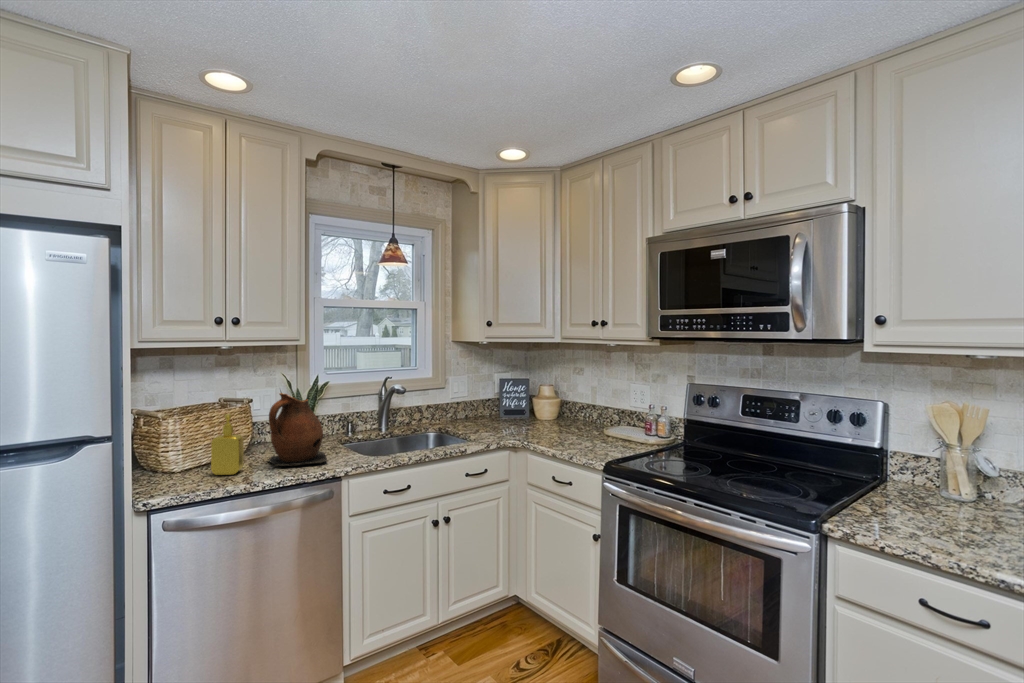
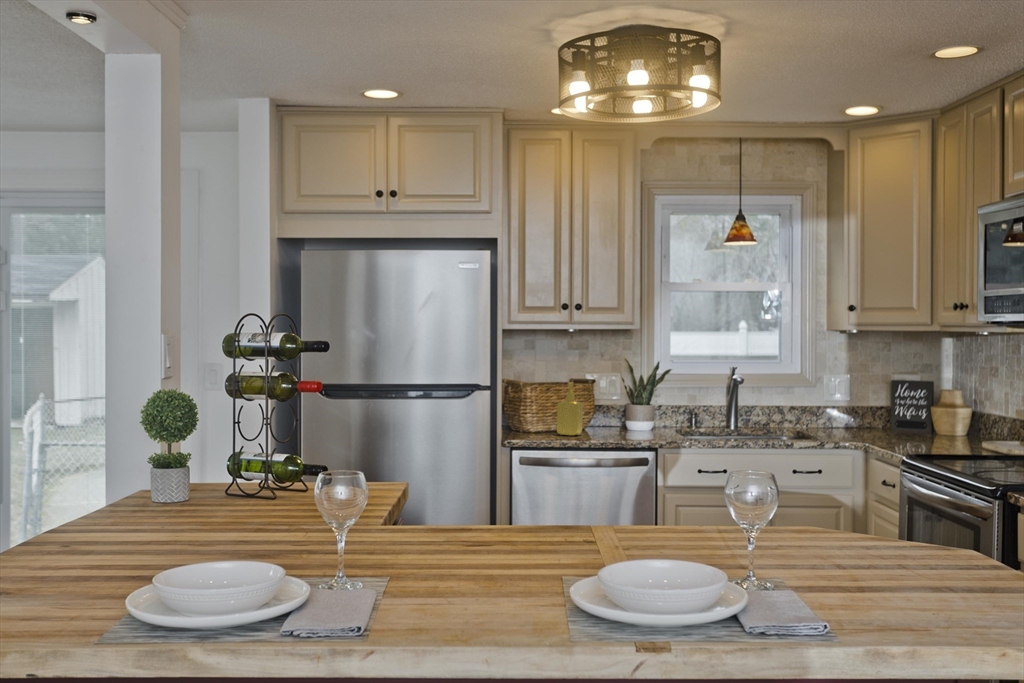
ceramic pitcher: present [269,393,327,466] -> none [604,368,657,437]

